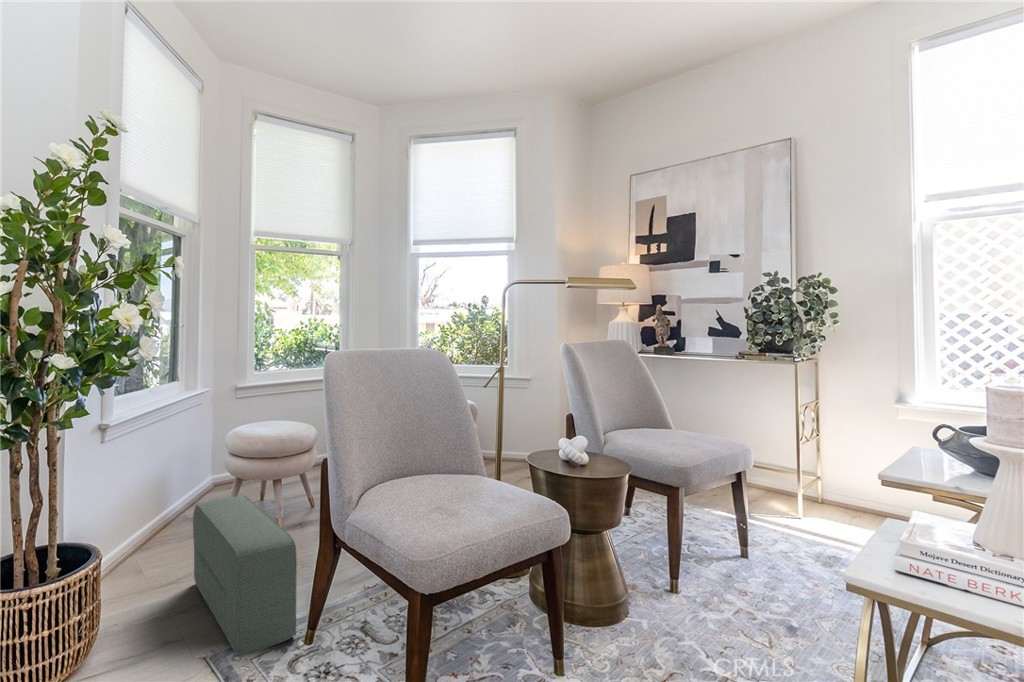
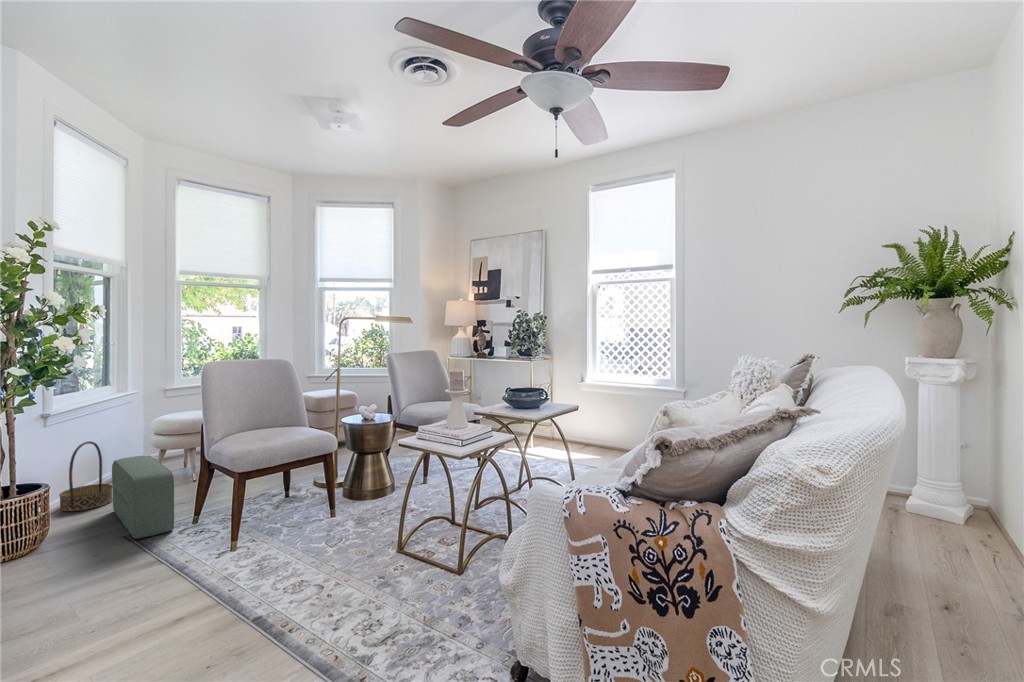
basket: none [117,469,190,580] -> present [59,441,113,512]

